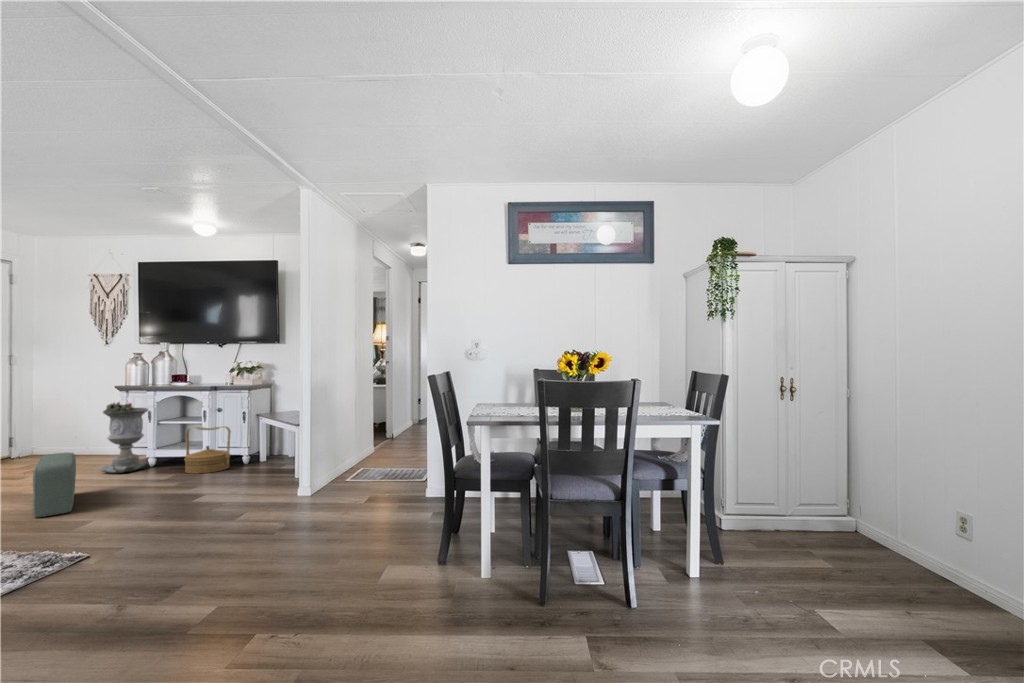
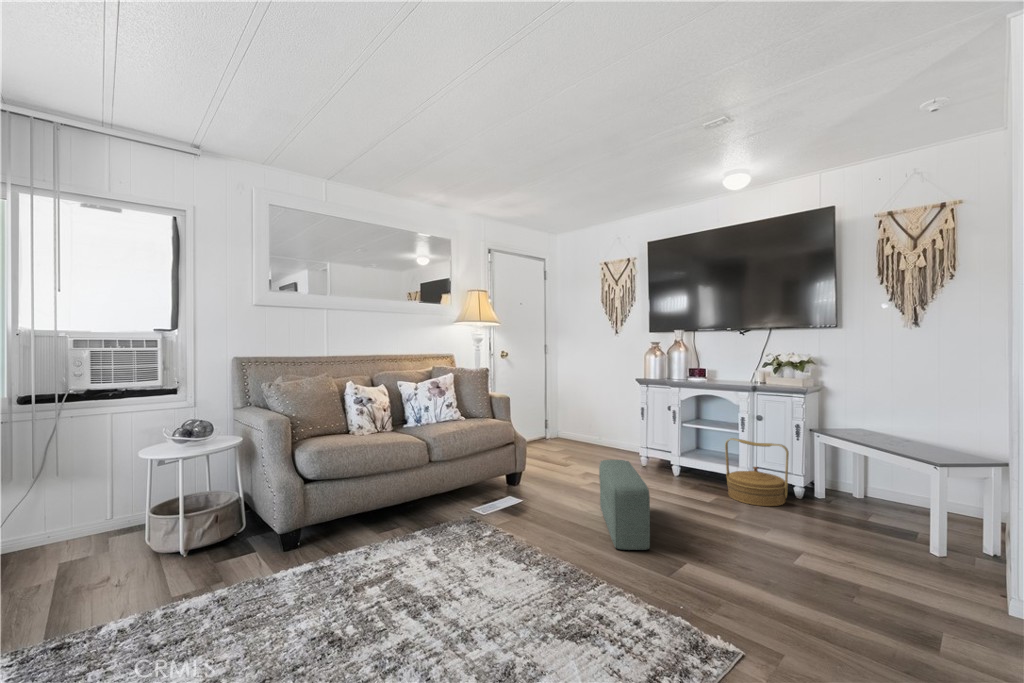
planter: present [101,402,149,473] -> none [632,397,677,481]

